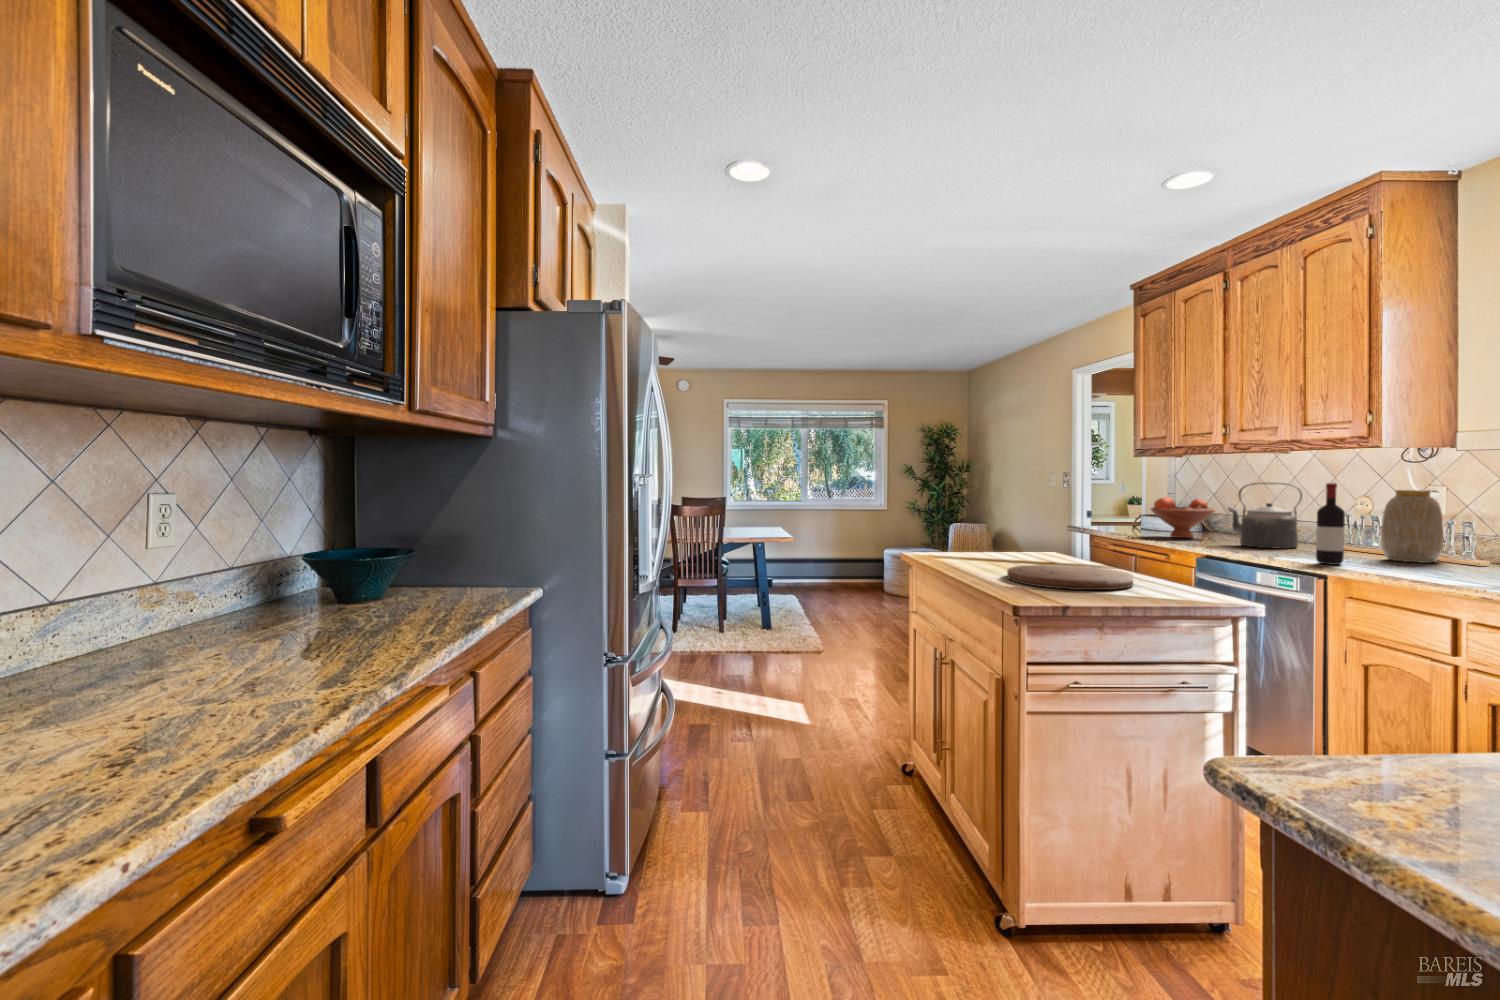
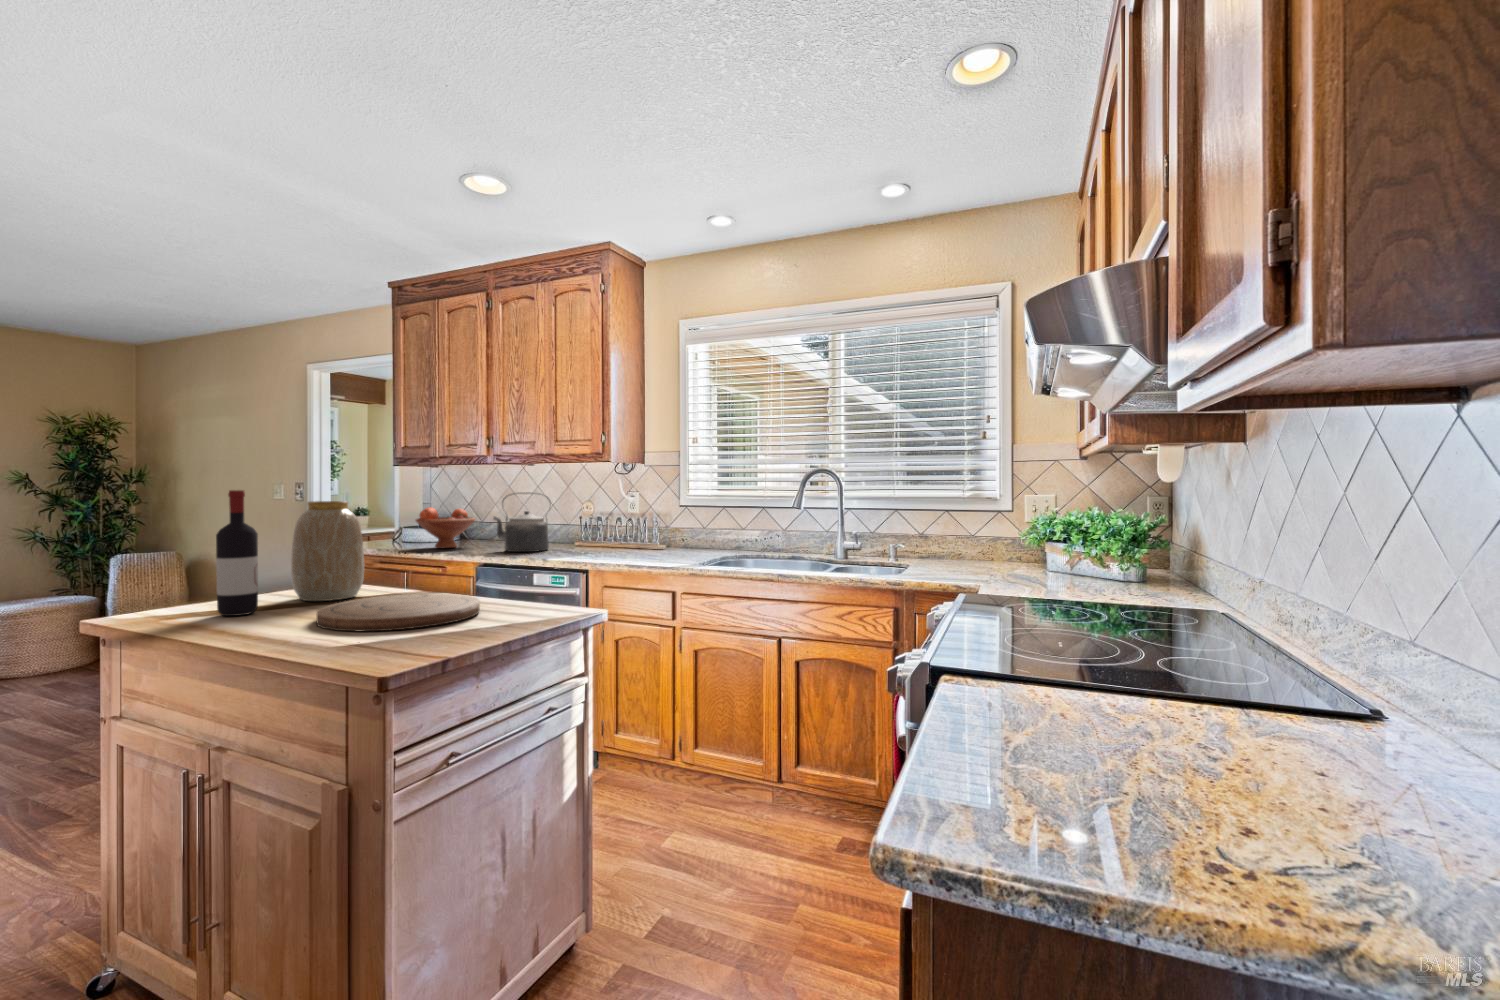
wine bottle: present [1316,483,1345,565] -> present [216,490,258,616]
vase: present [1381,490,1444,563] -> present [291,501,364,601]

